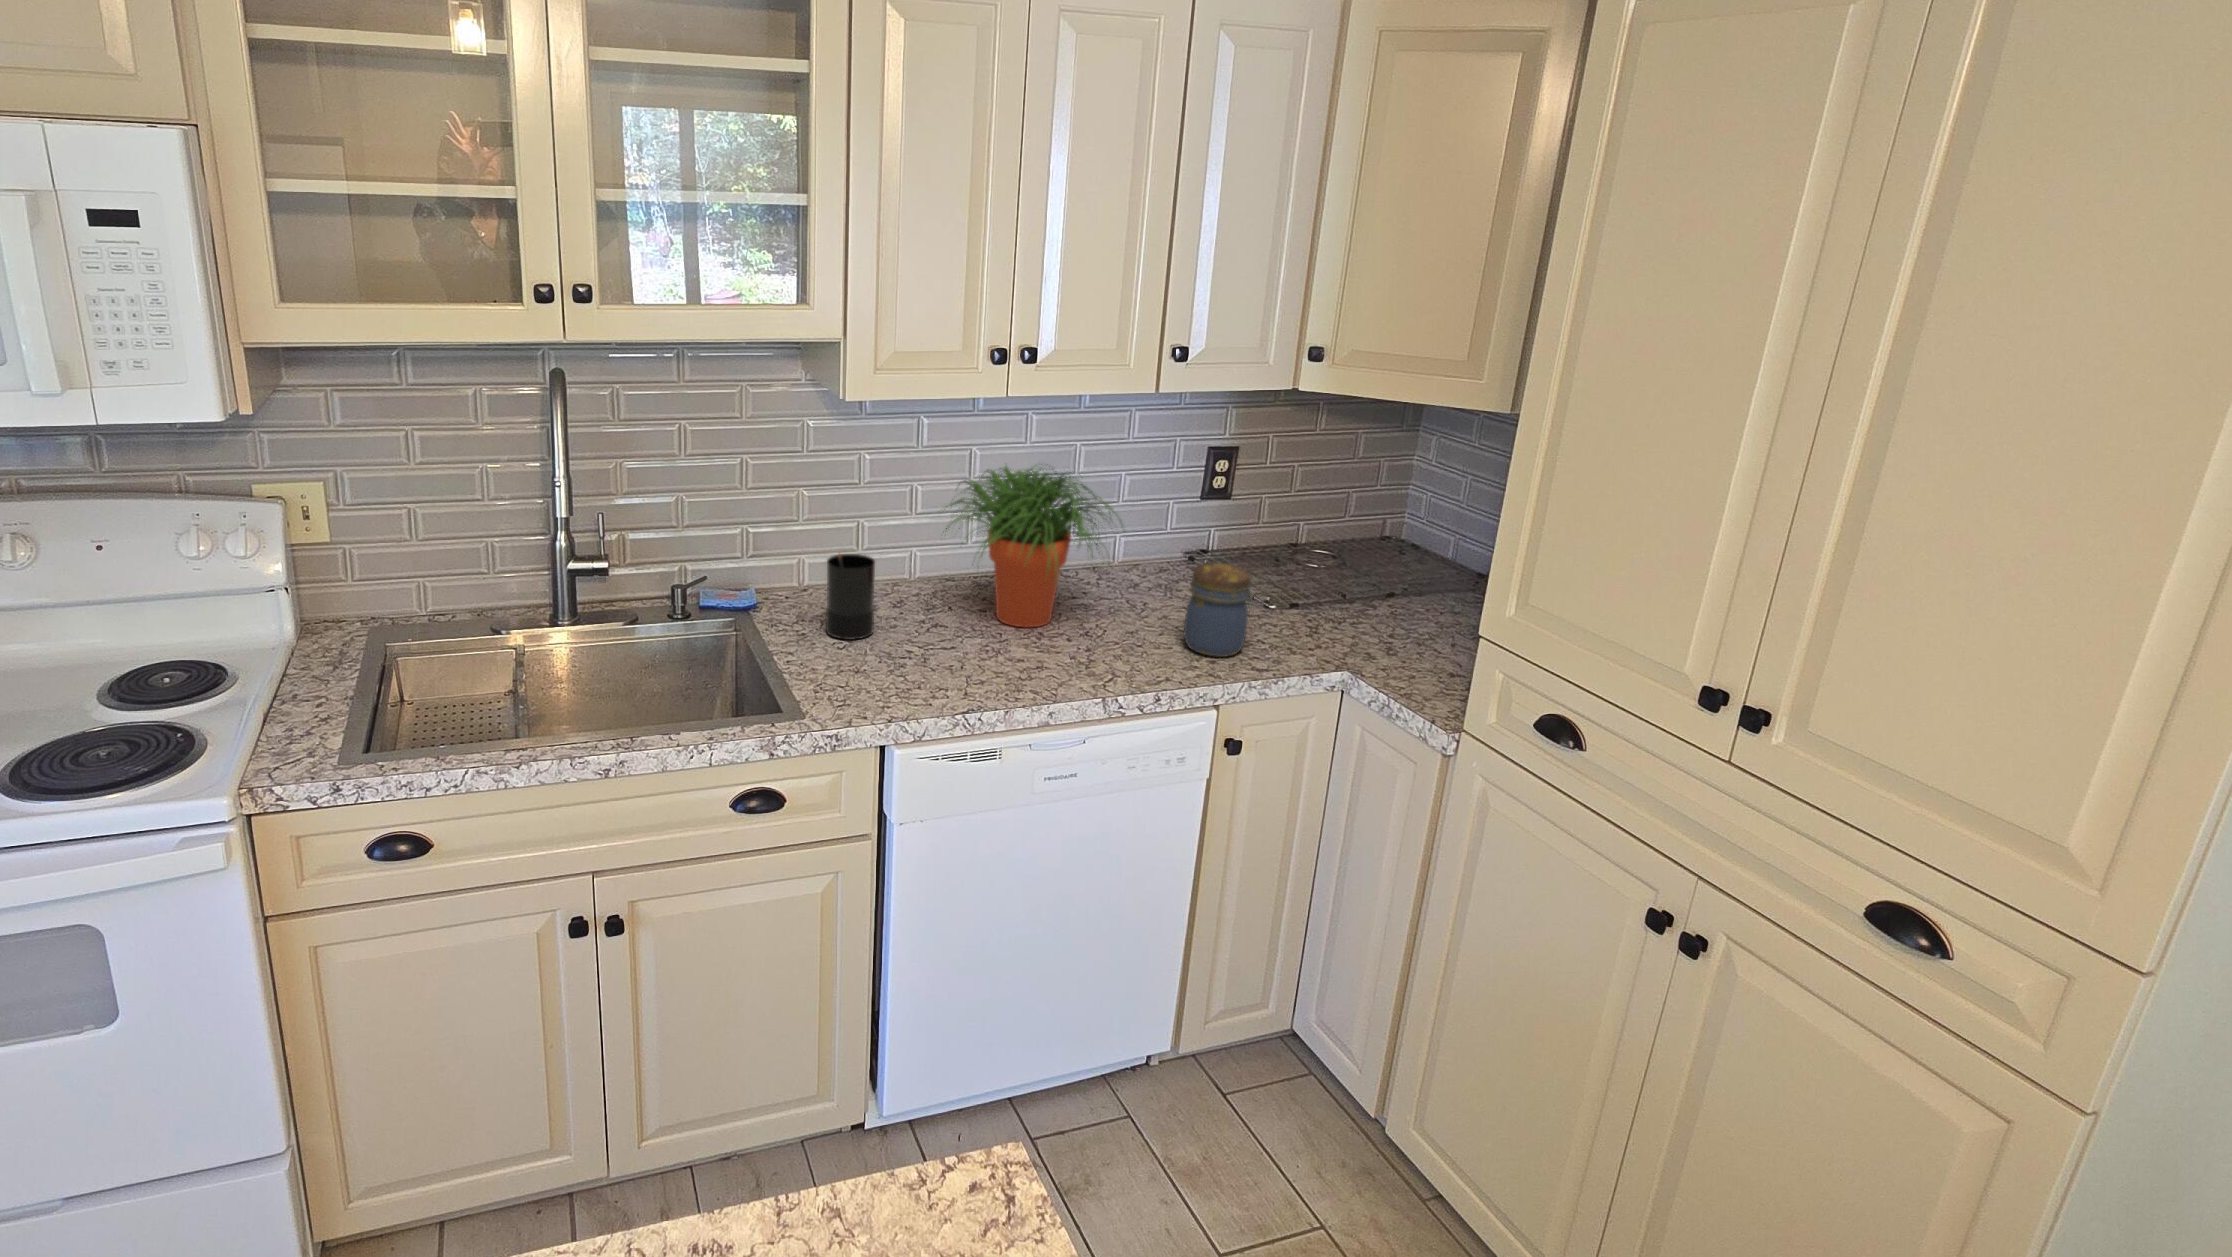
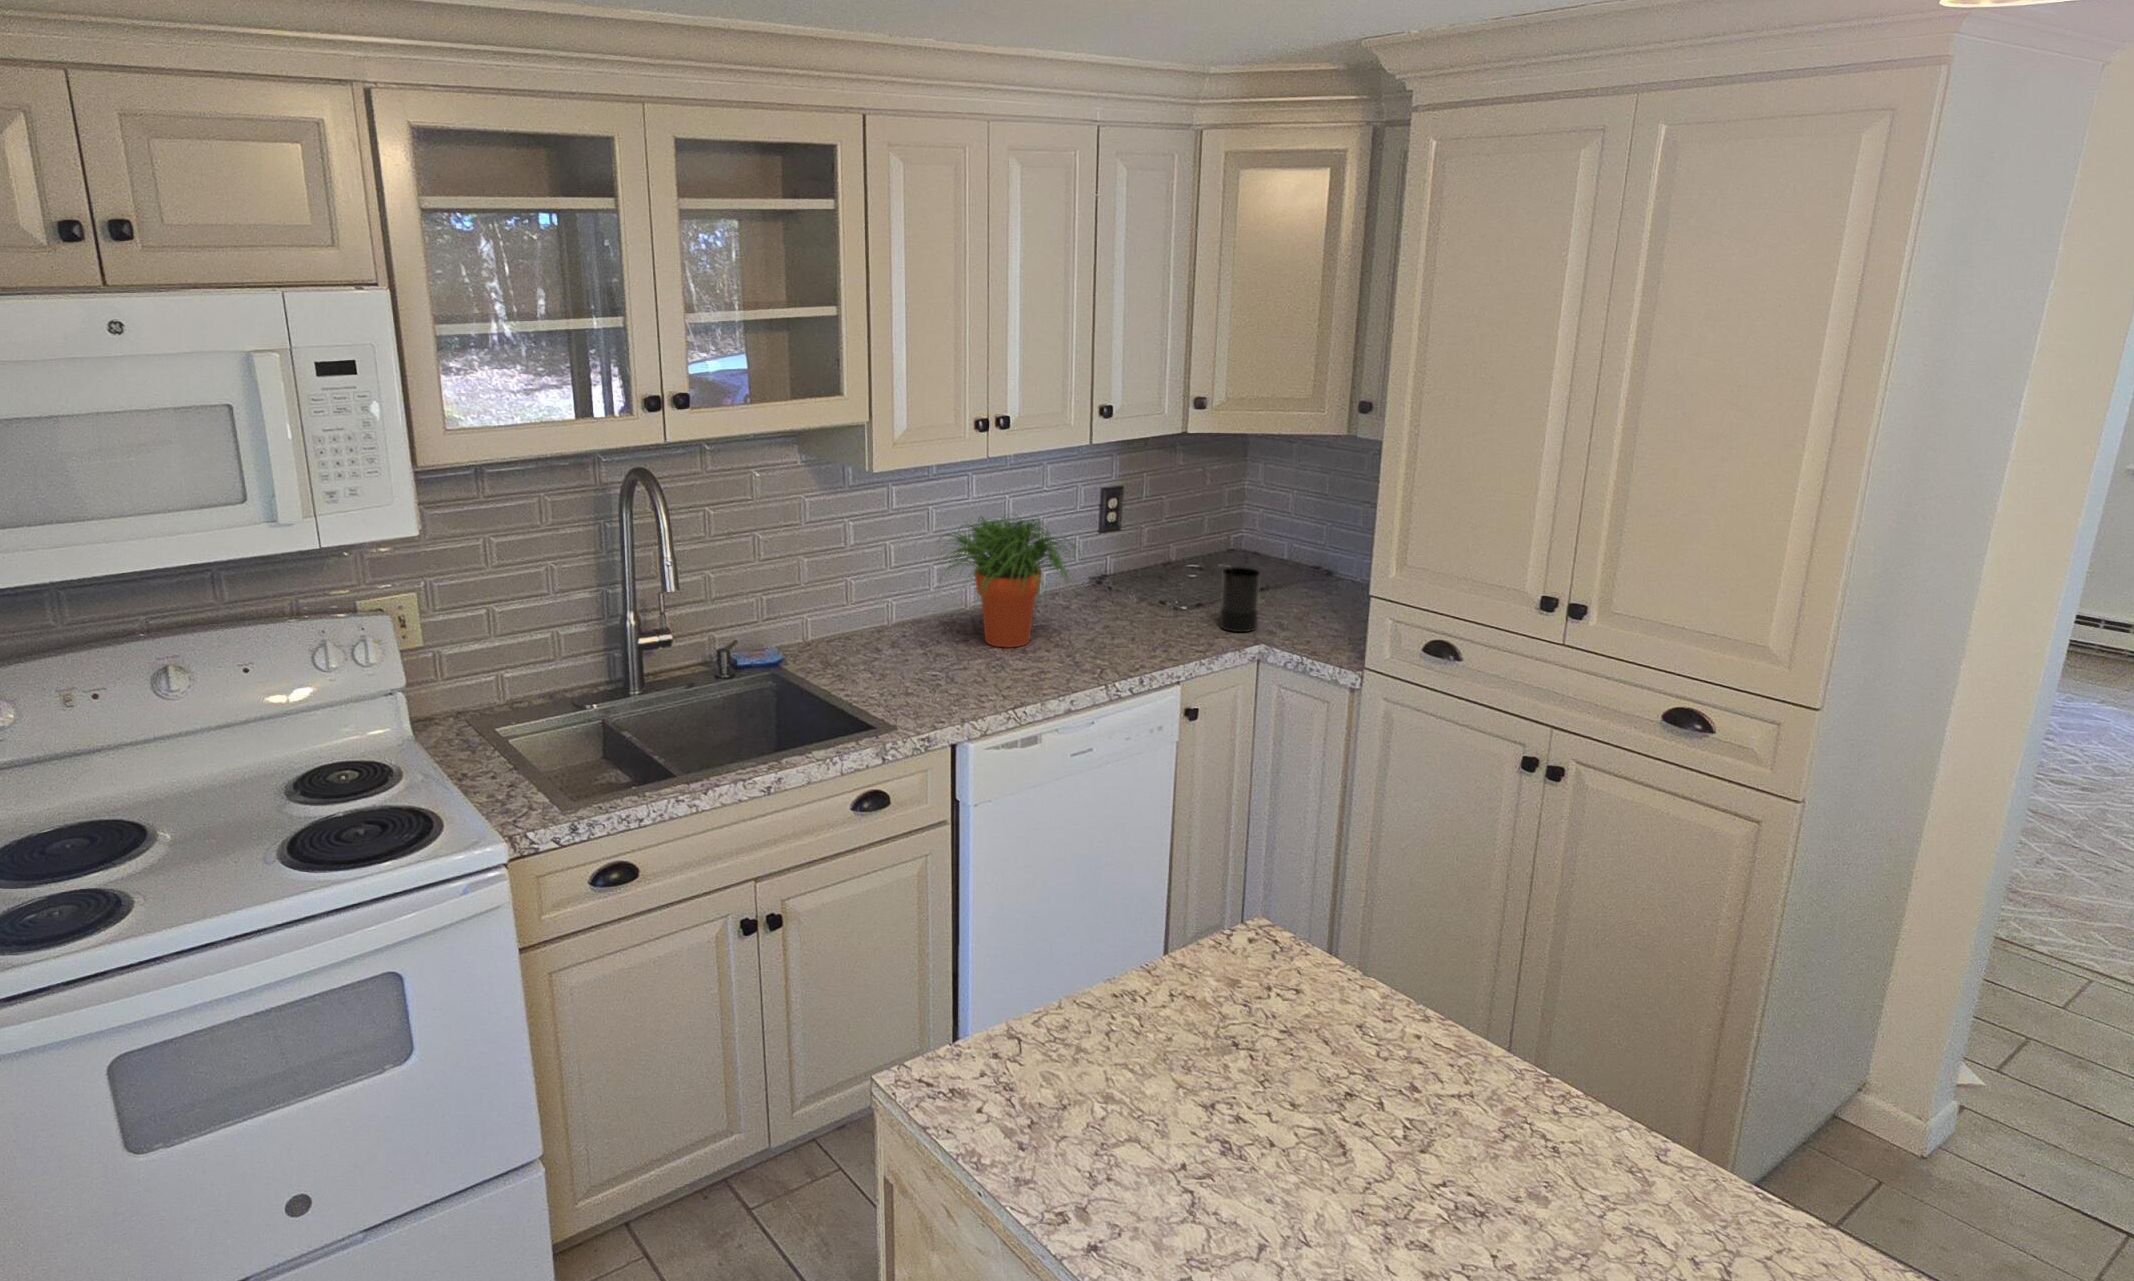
candle: present [826,551,875,640] -> present [1220,567,1260,632]
jar: present [1184,563,1256,657] -> none [1139,577,1189,647]

